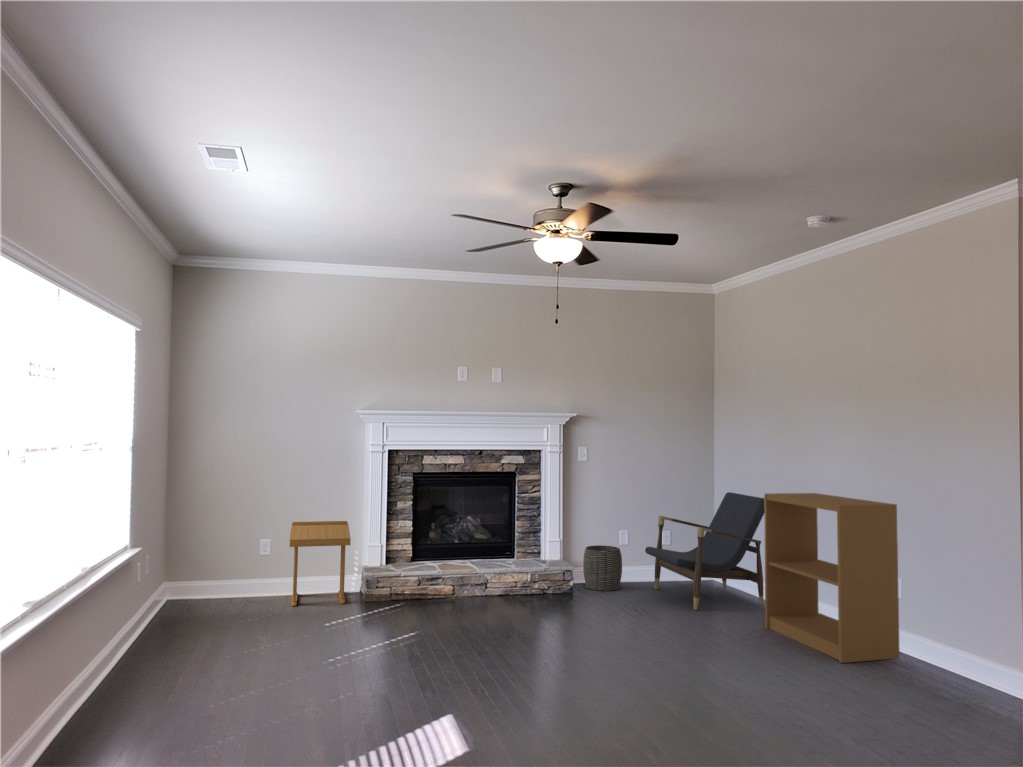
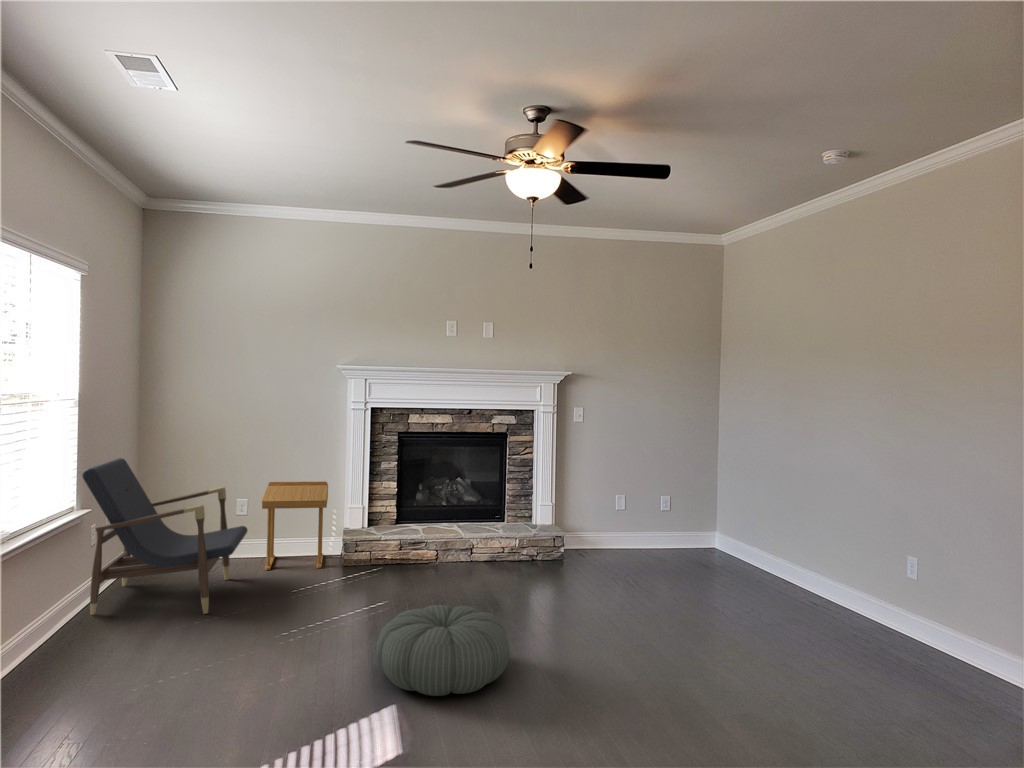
lounge chair: present [645,492,765,610] -> present [82,458,248,615]
bookshelf: present [764,493,900,663] -> none [765,460,915,647]
woven basket: present [583,545,622,591] -> none [577,510,618,558]
pouf: none [421,629,542,709] -> present [376,605,510,696]

